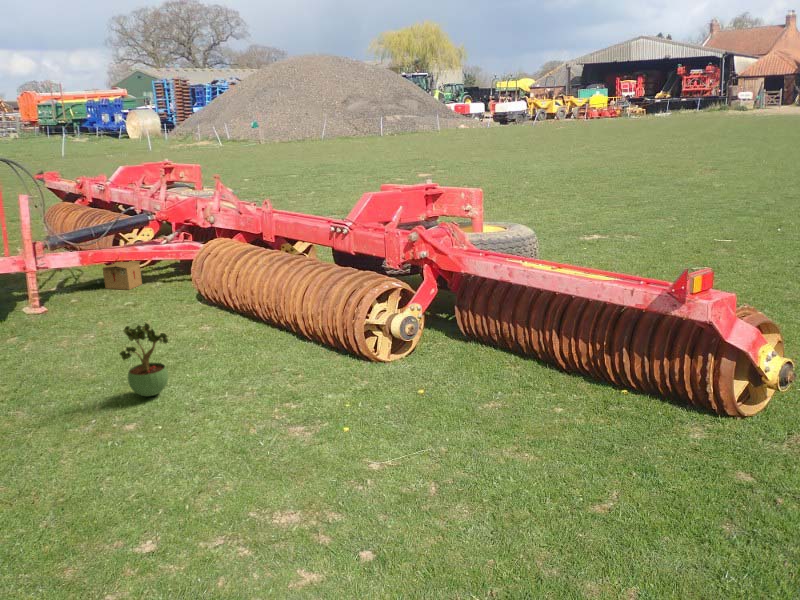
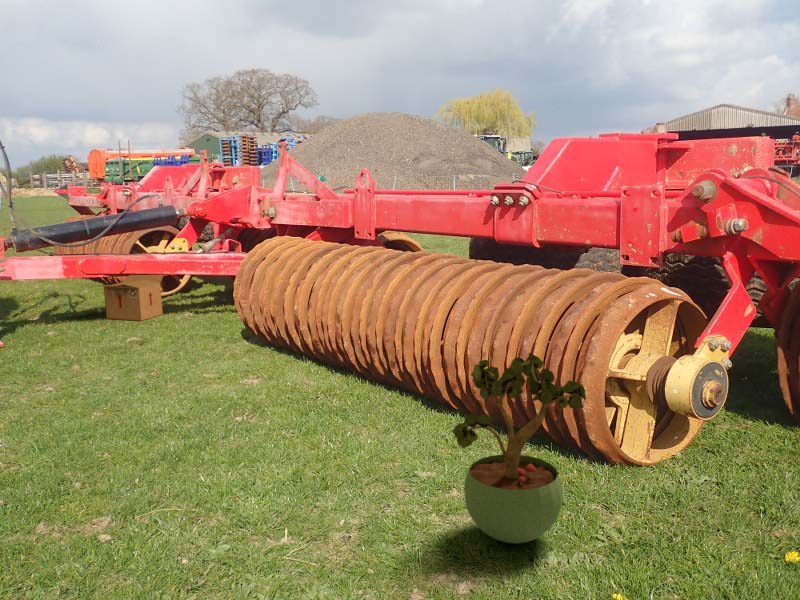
potted plant: present [120,323,168,396] -> present [452,353,586,543]

